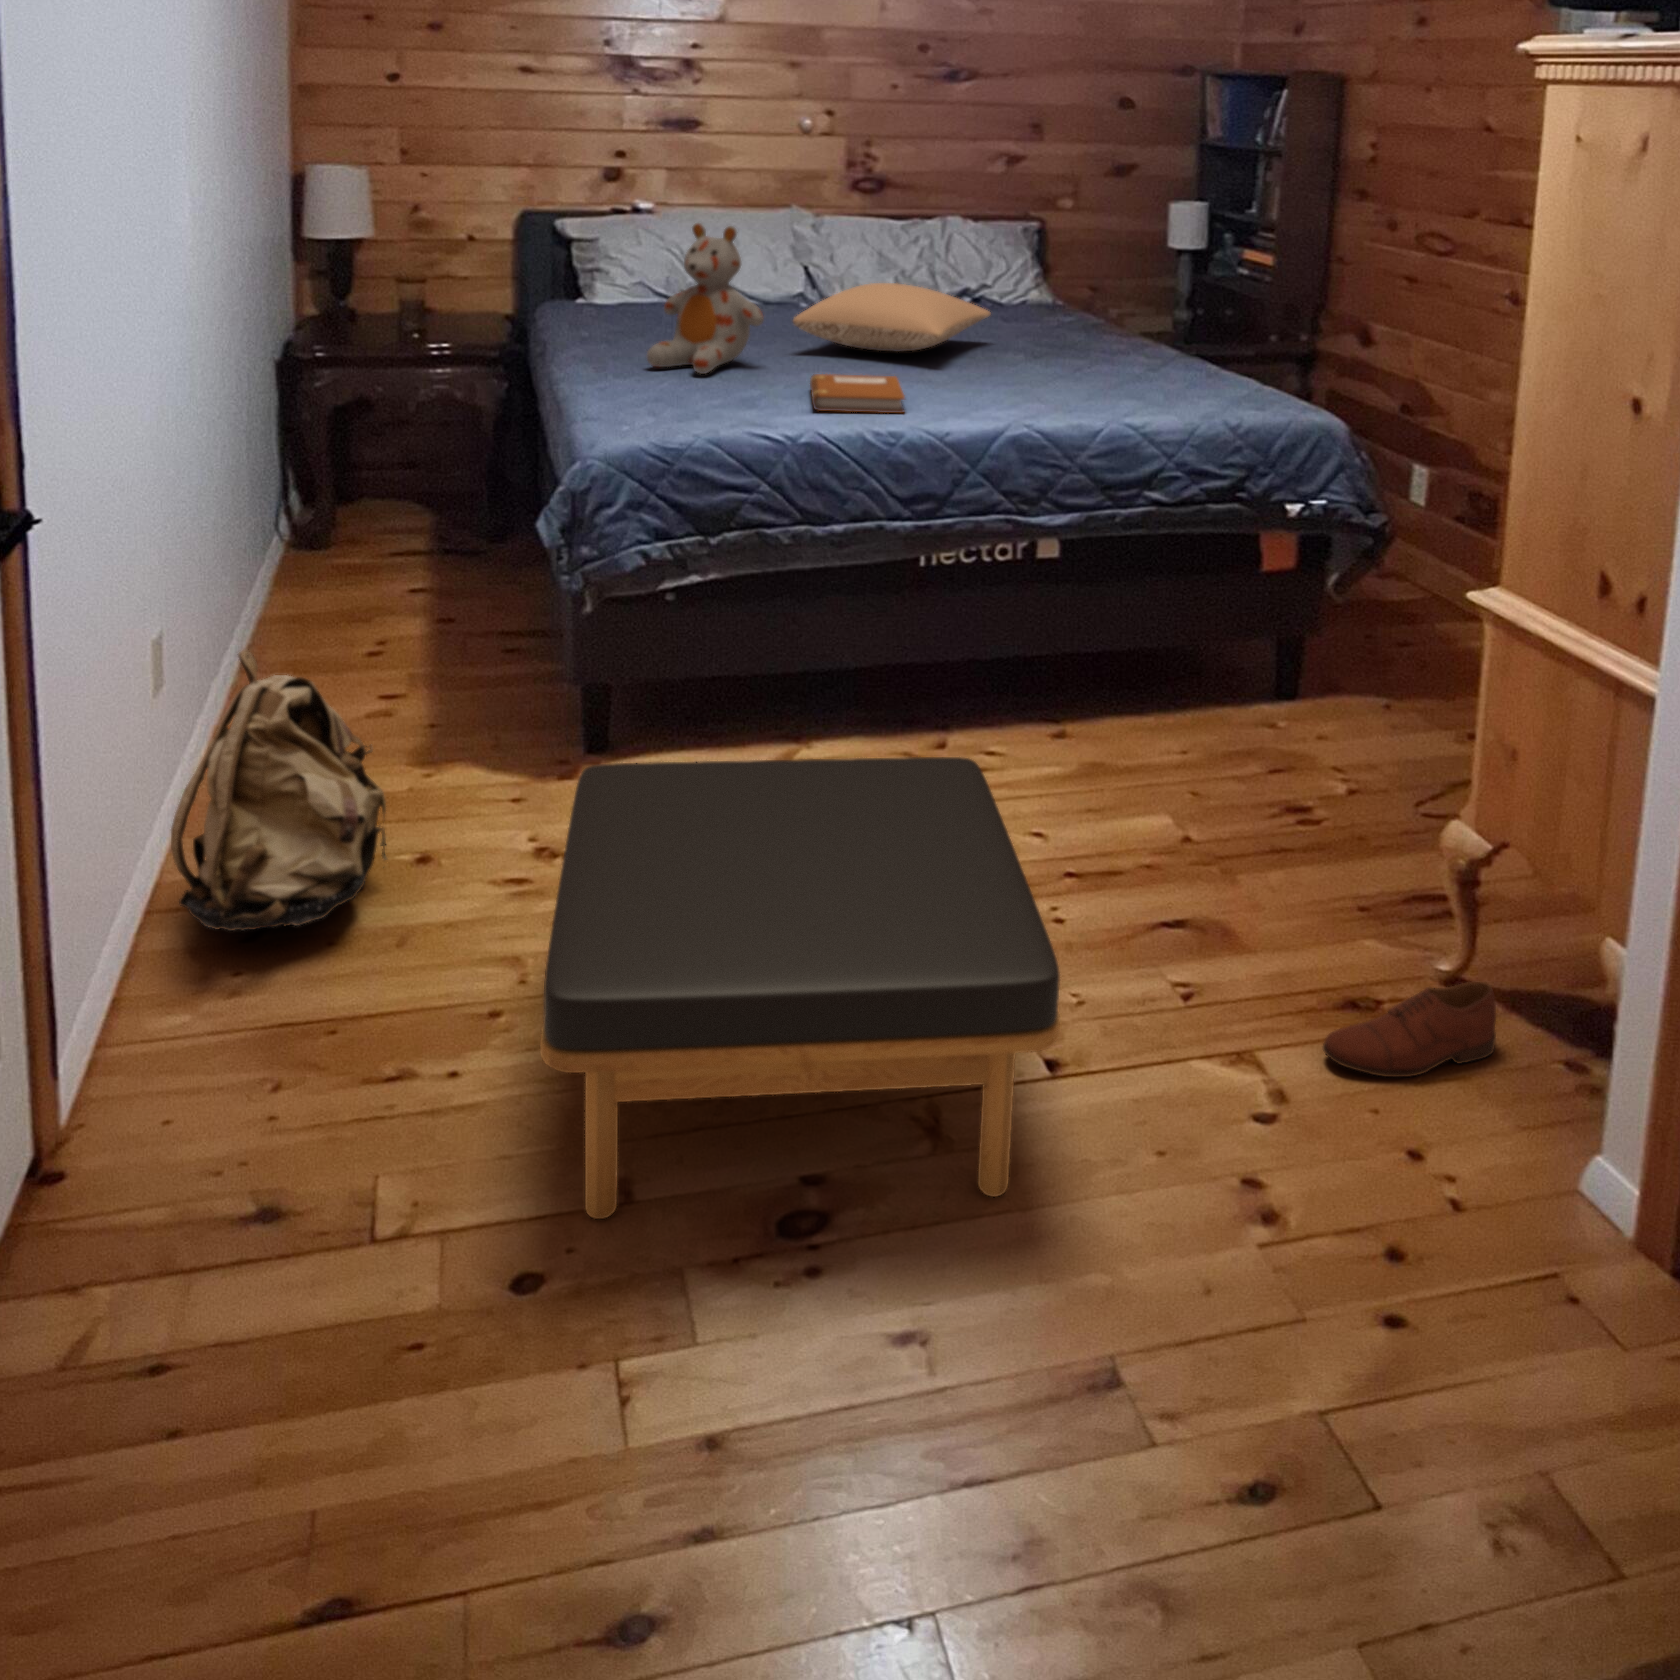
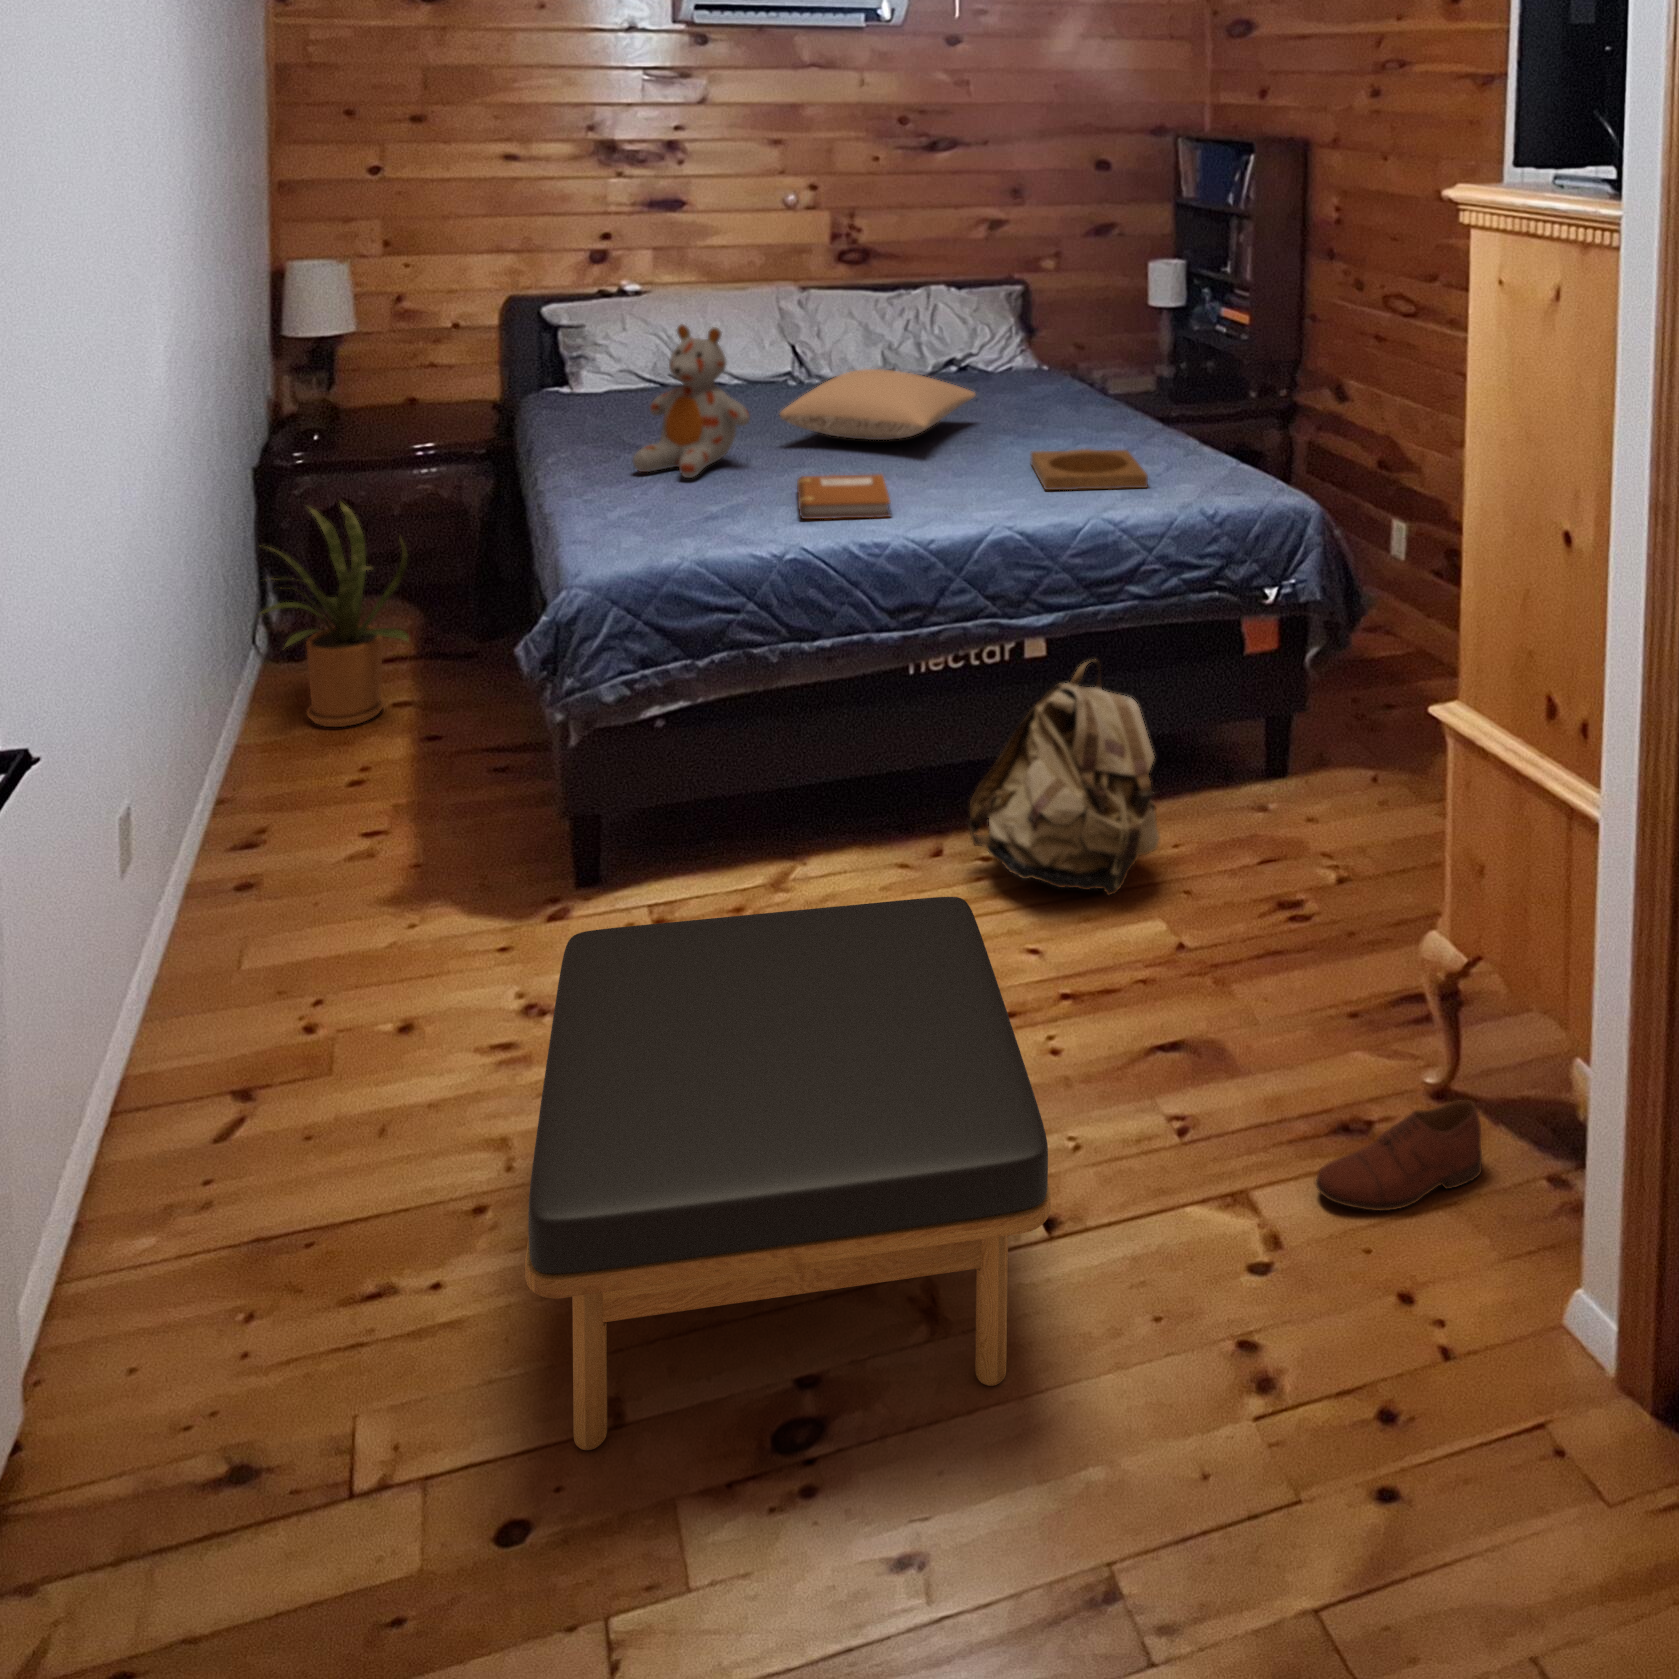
tray: none [1046,365,1168,401] -> present [1030,449,1148,490]
house plant: none [279,388,428,604] -> present [260,503,409,727]
backpack: present [171,650,387,931] -> present [968,660,1159,895]

